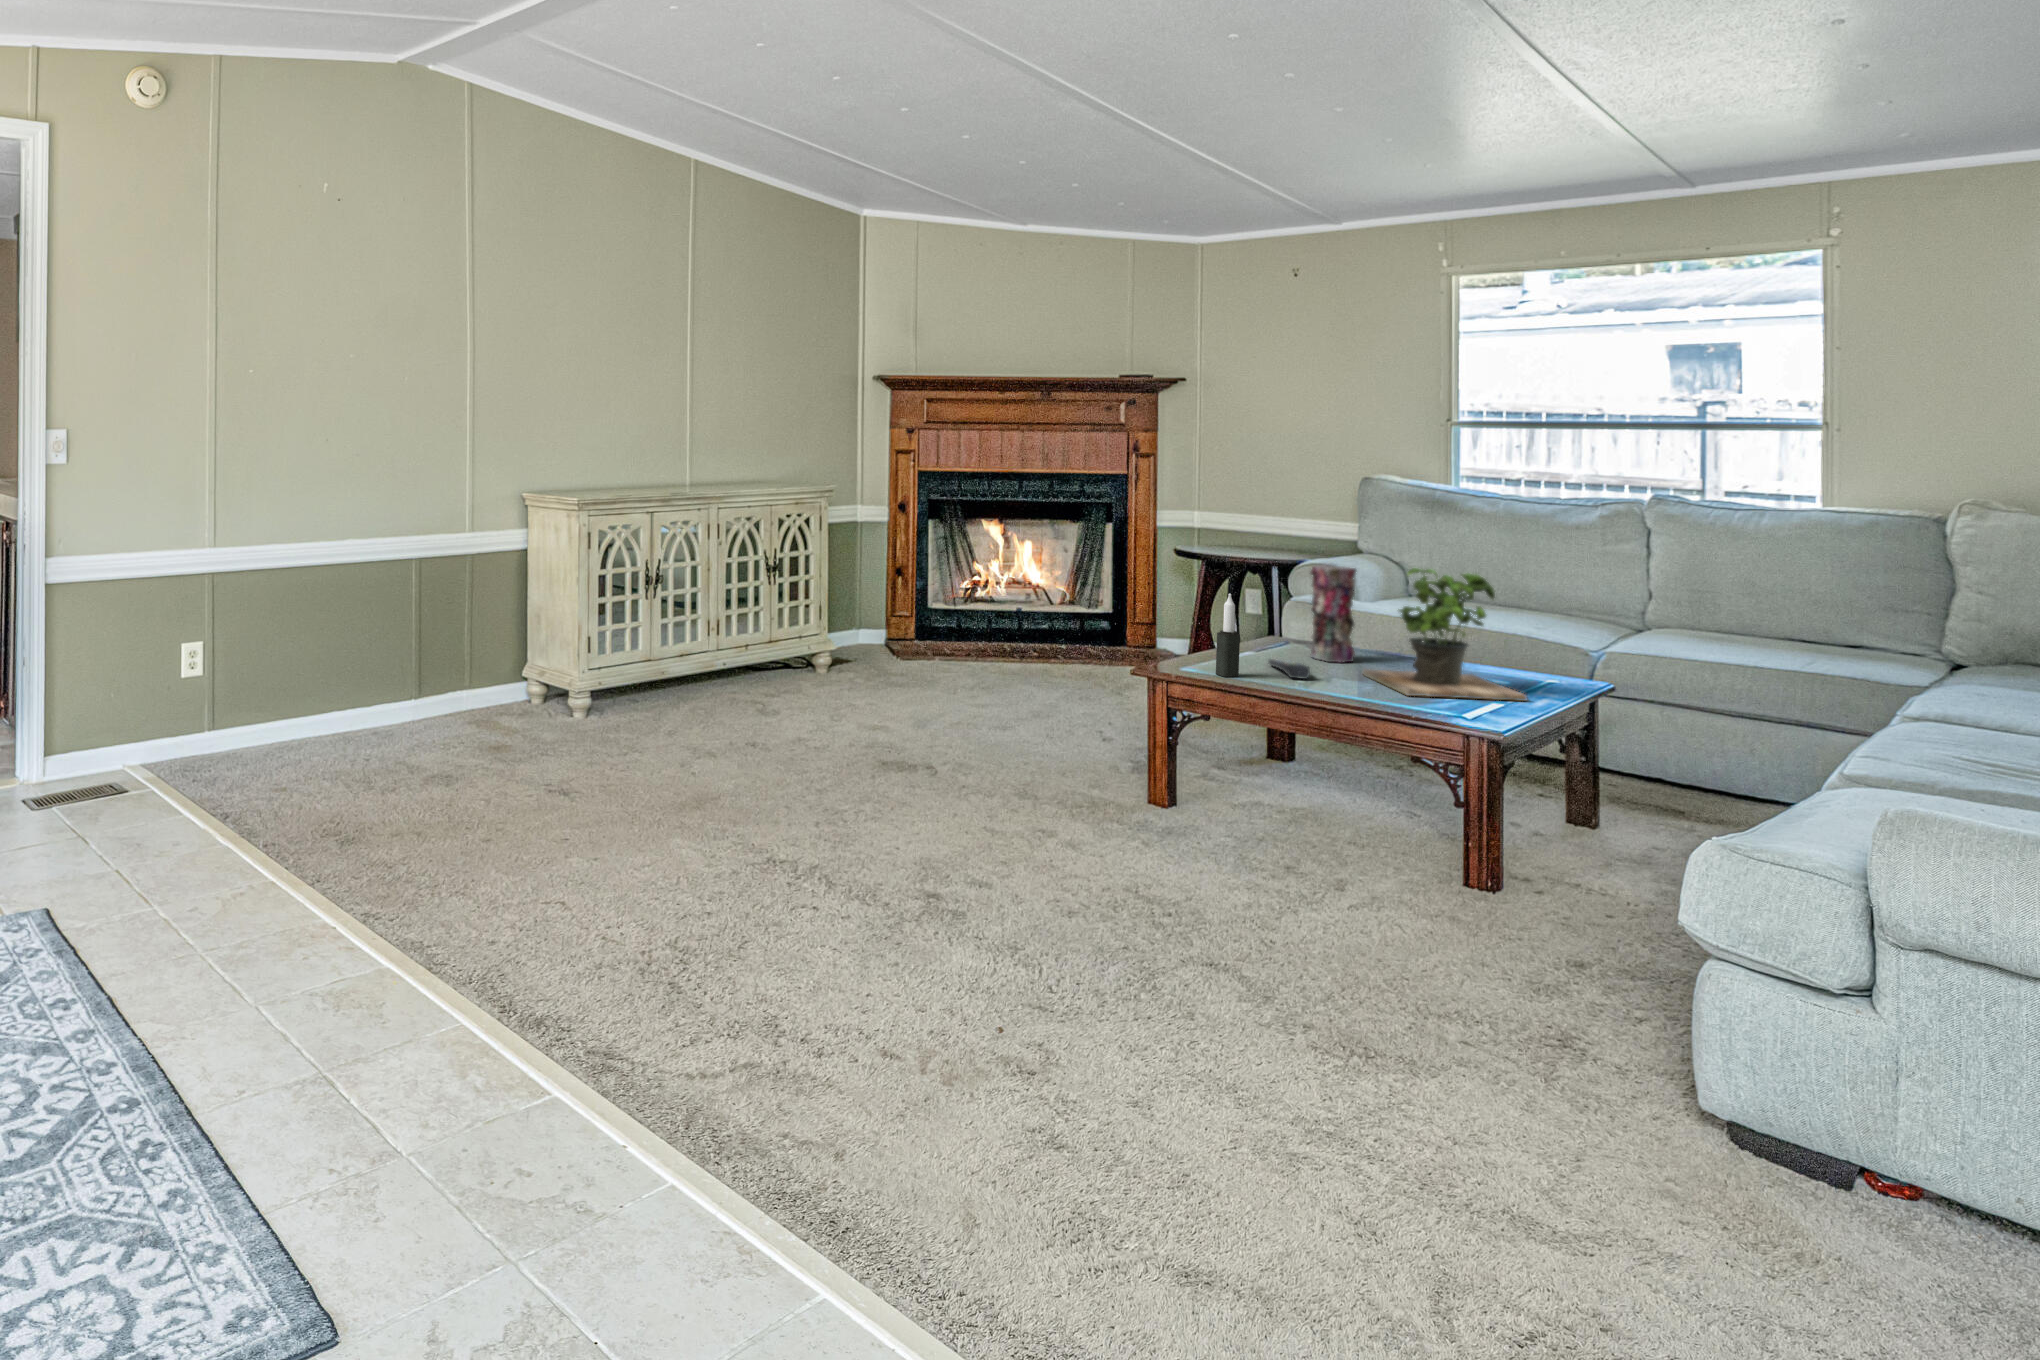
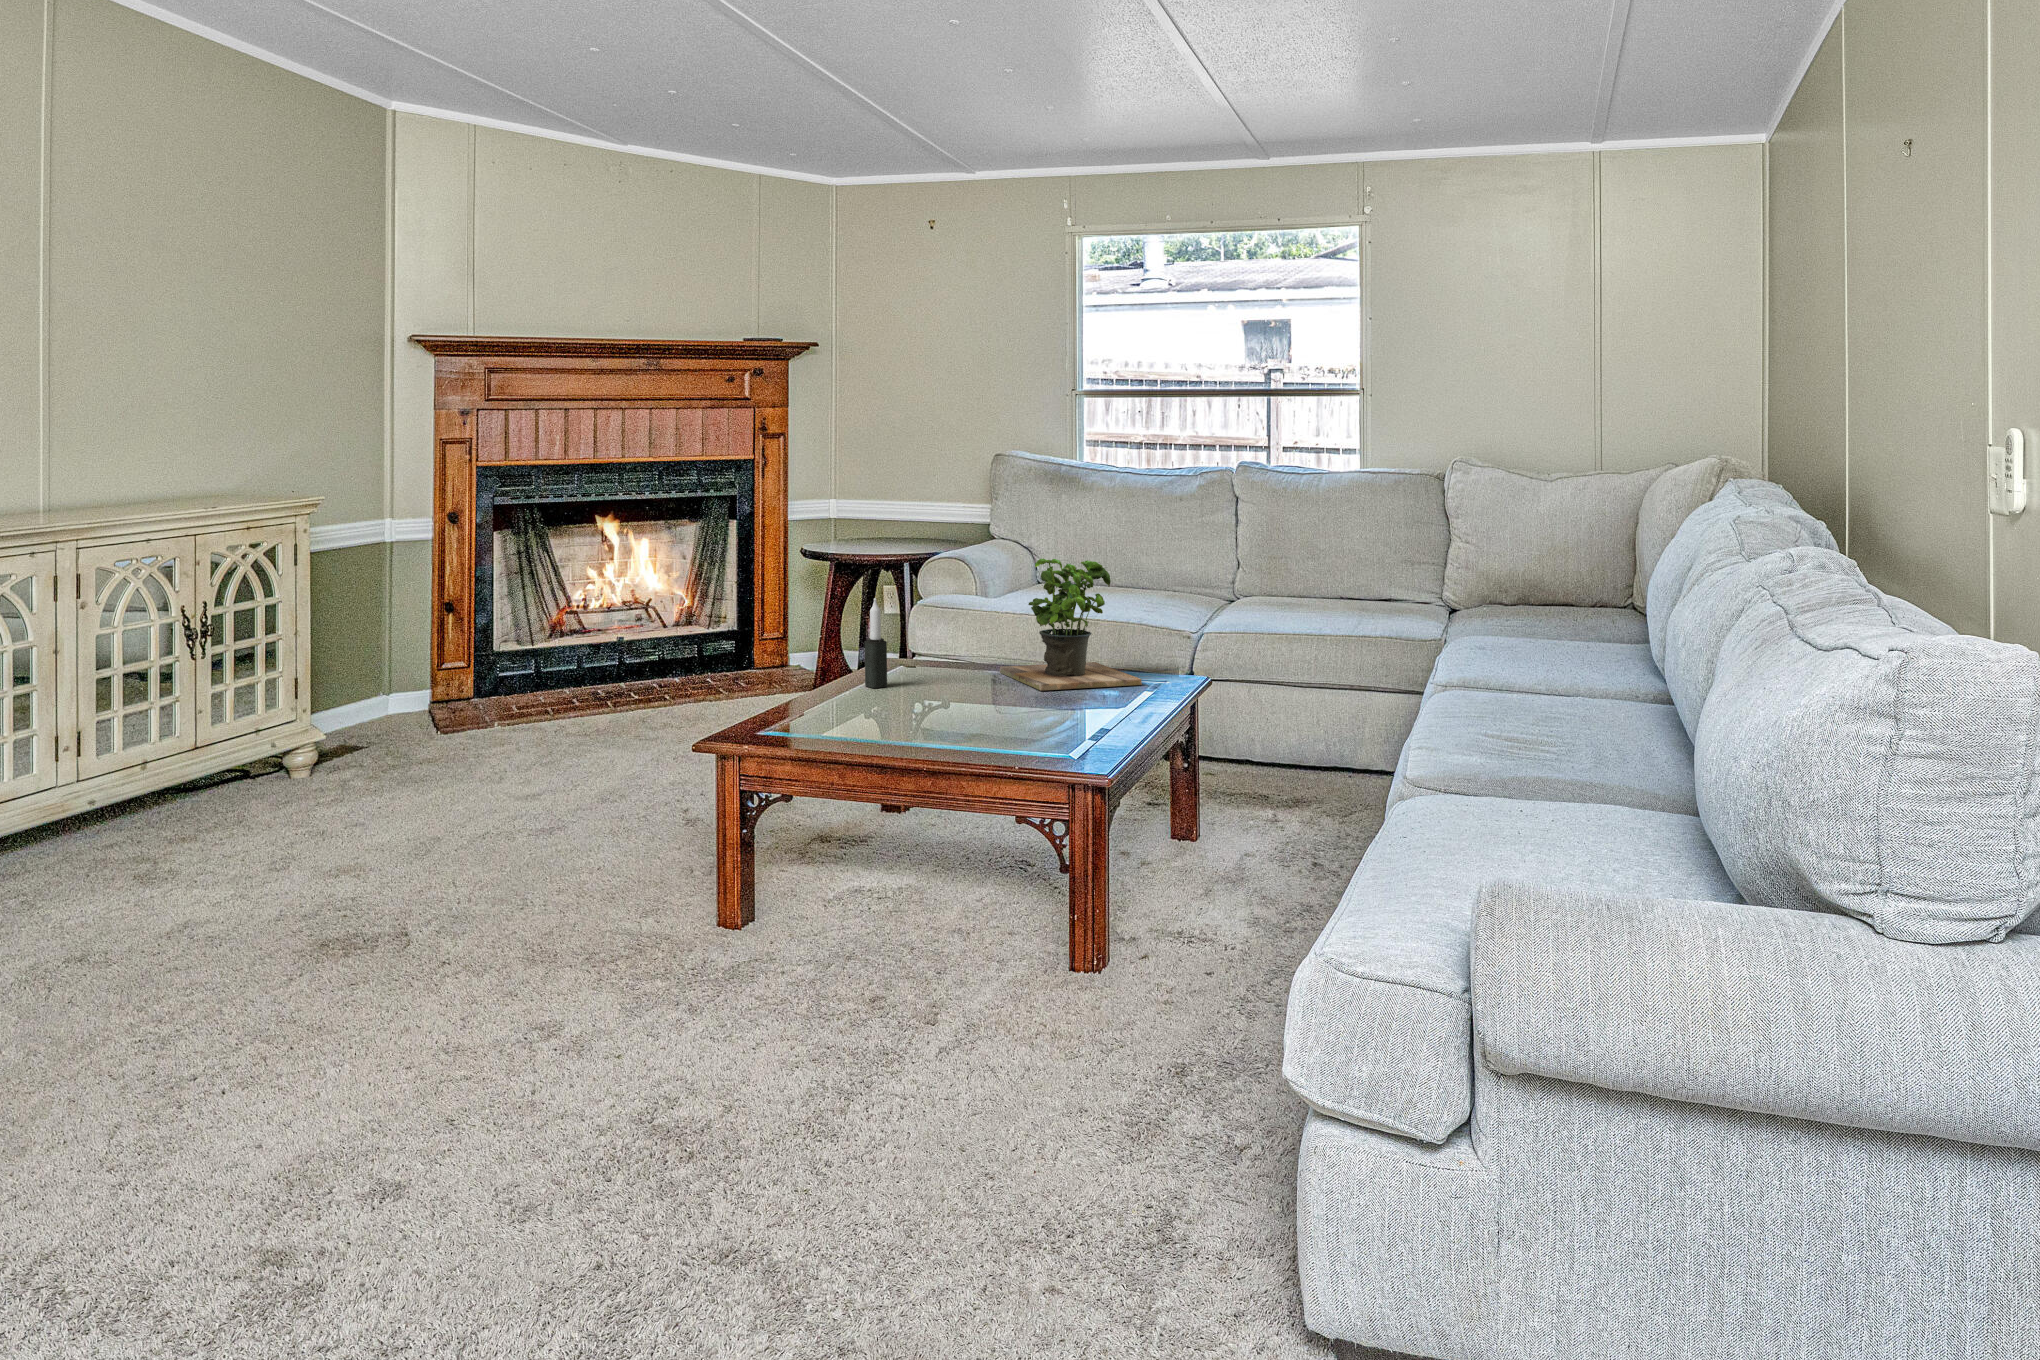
vase: present [1310,565,1356,662] -> none [946,559,992,662]
remote control: present [1269,659,1310,679] -> none [913,664,953,683]

